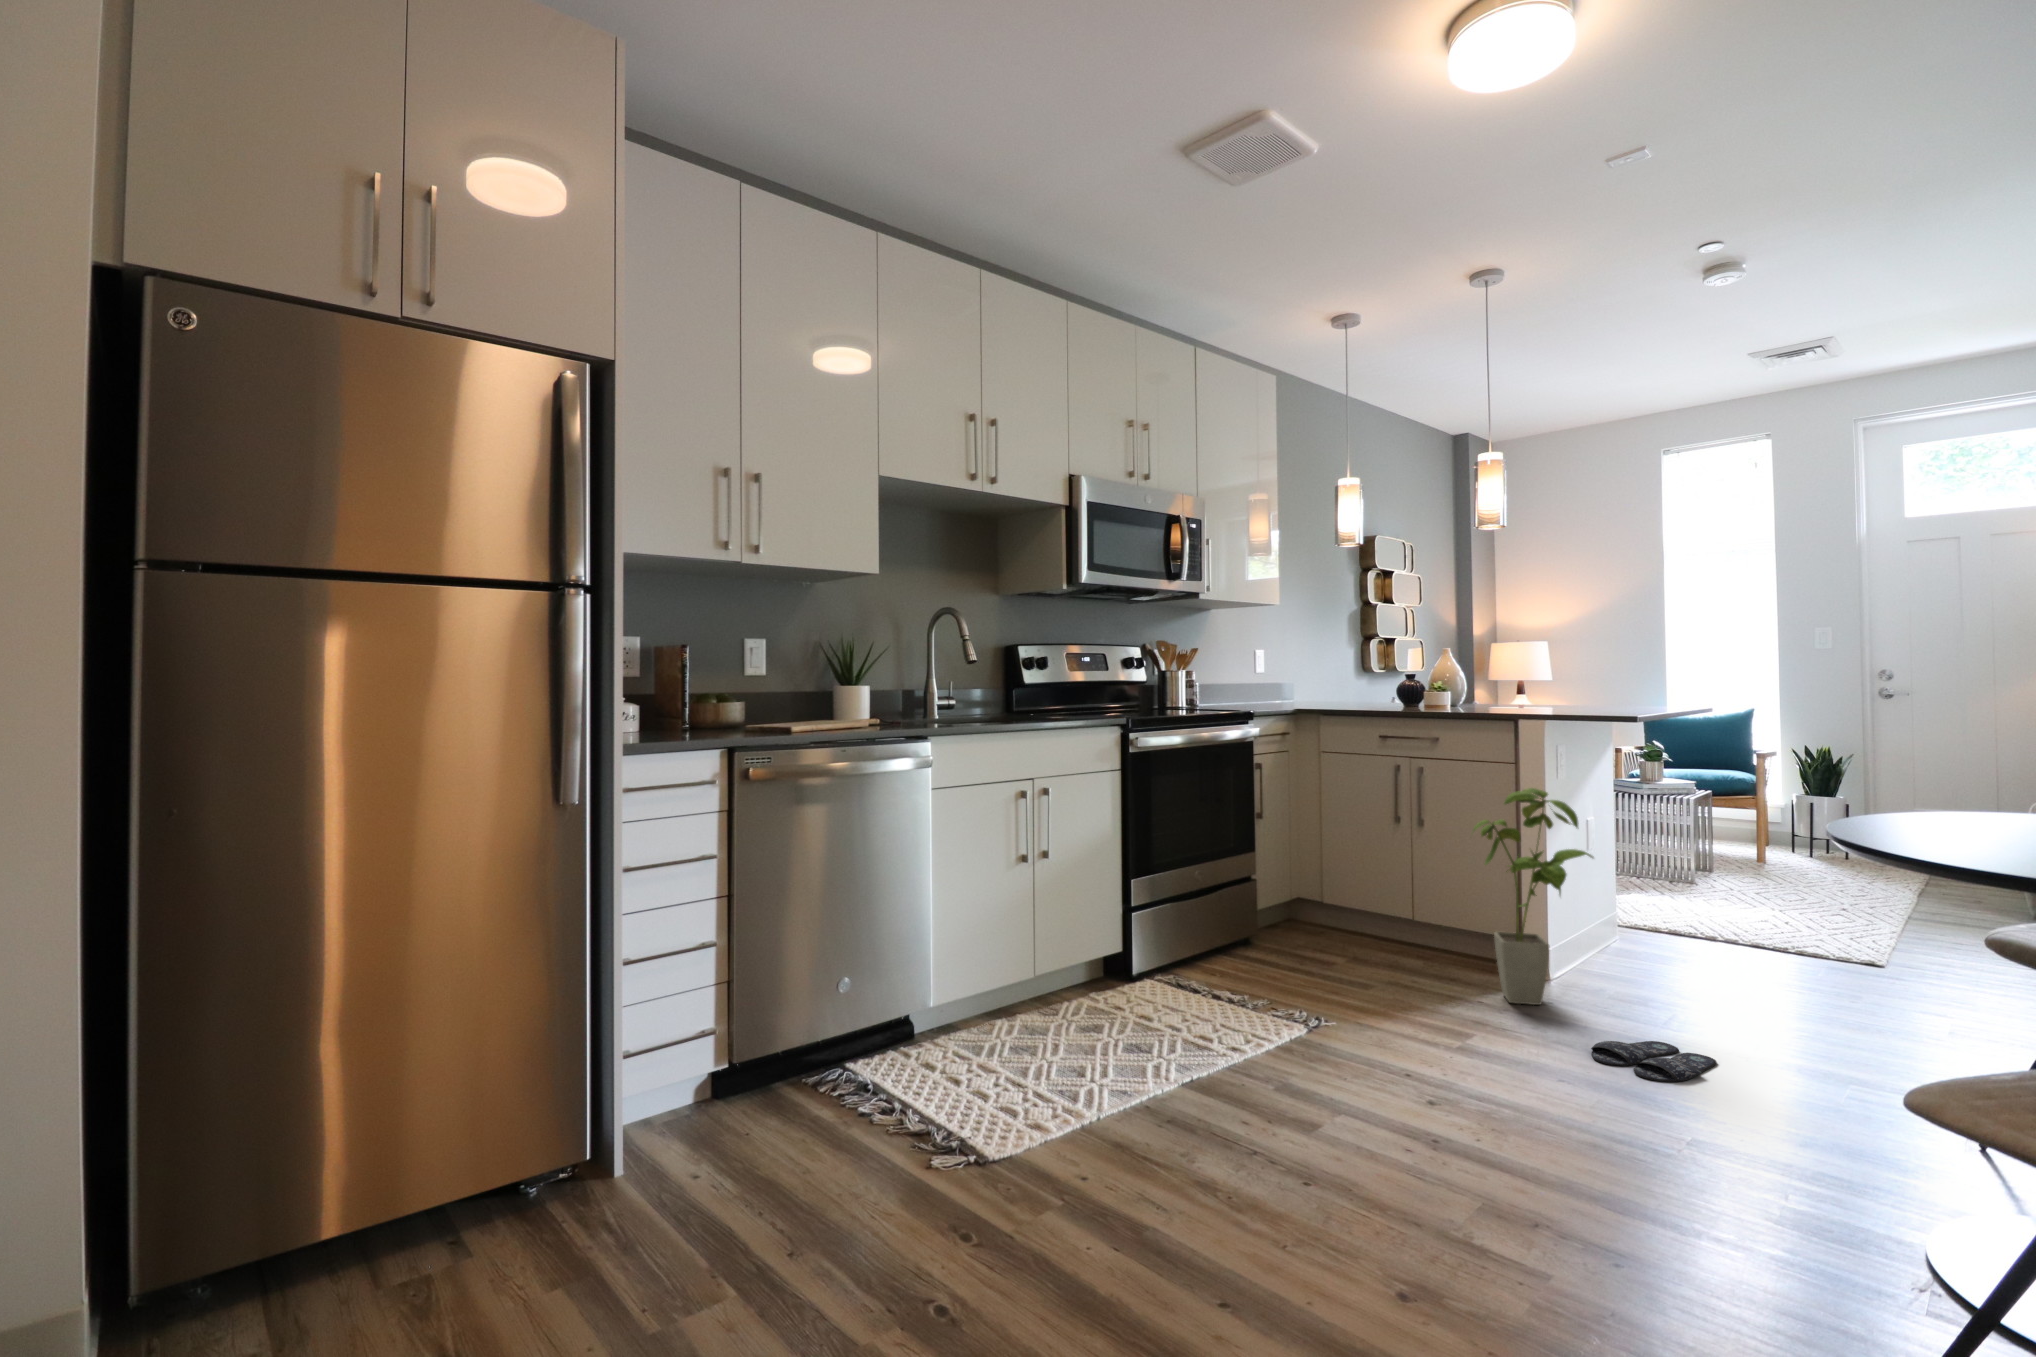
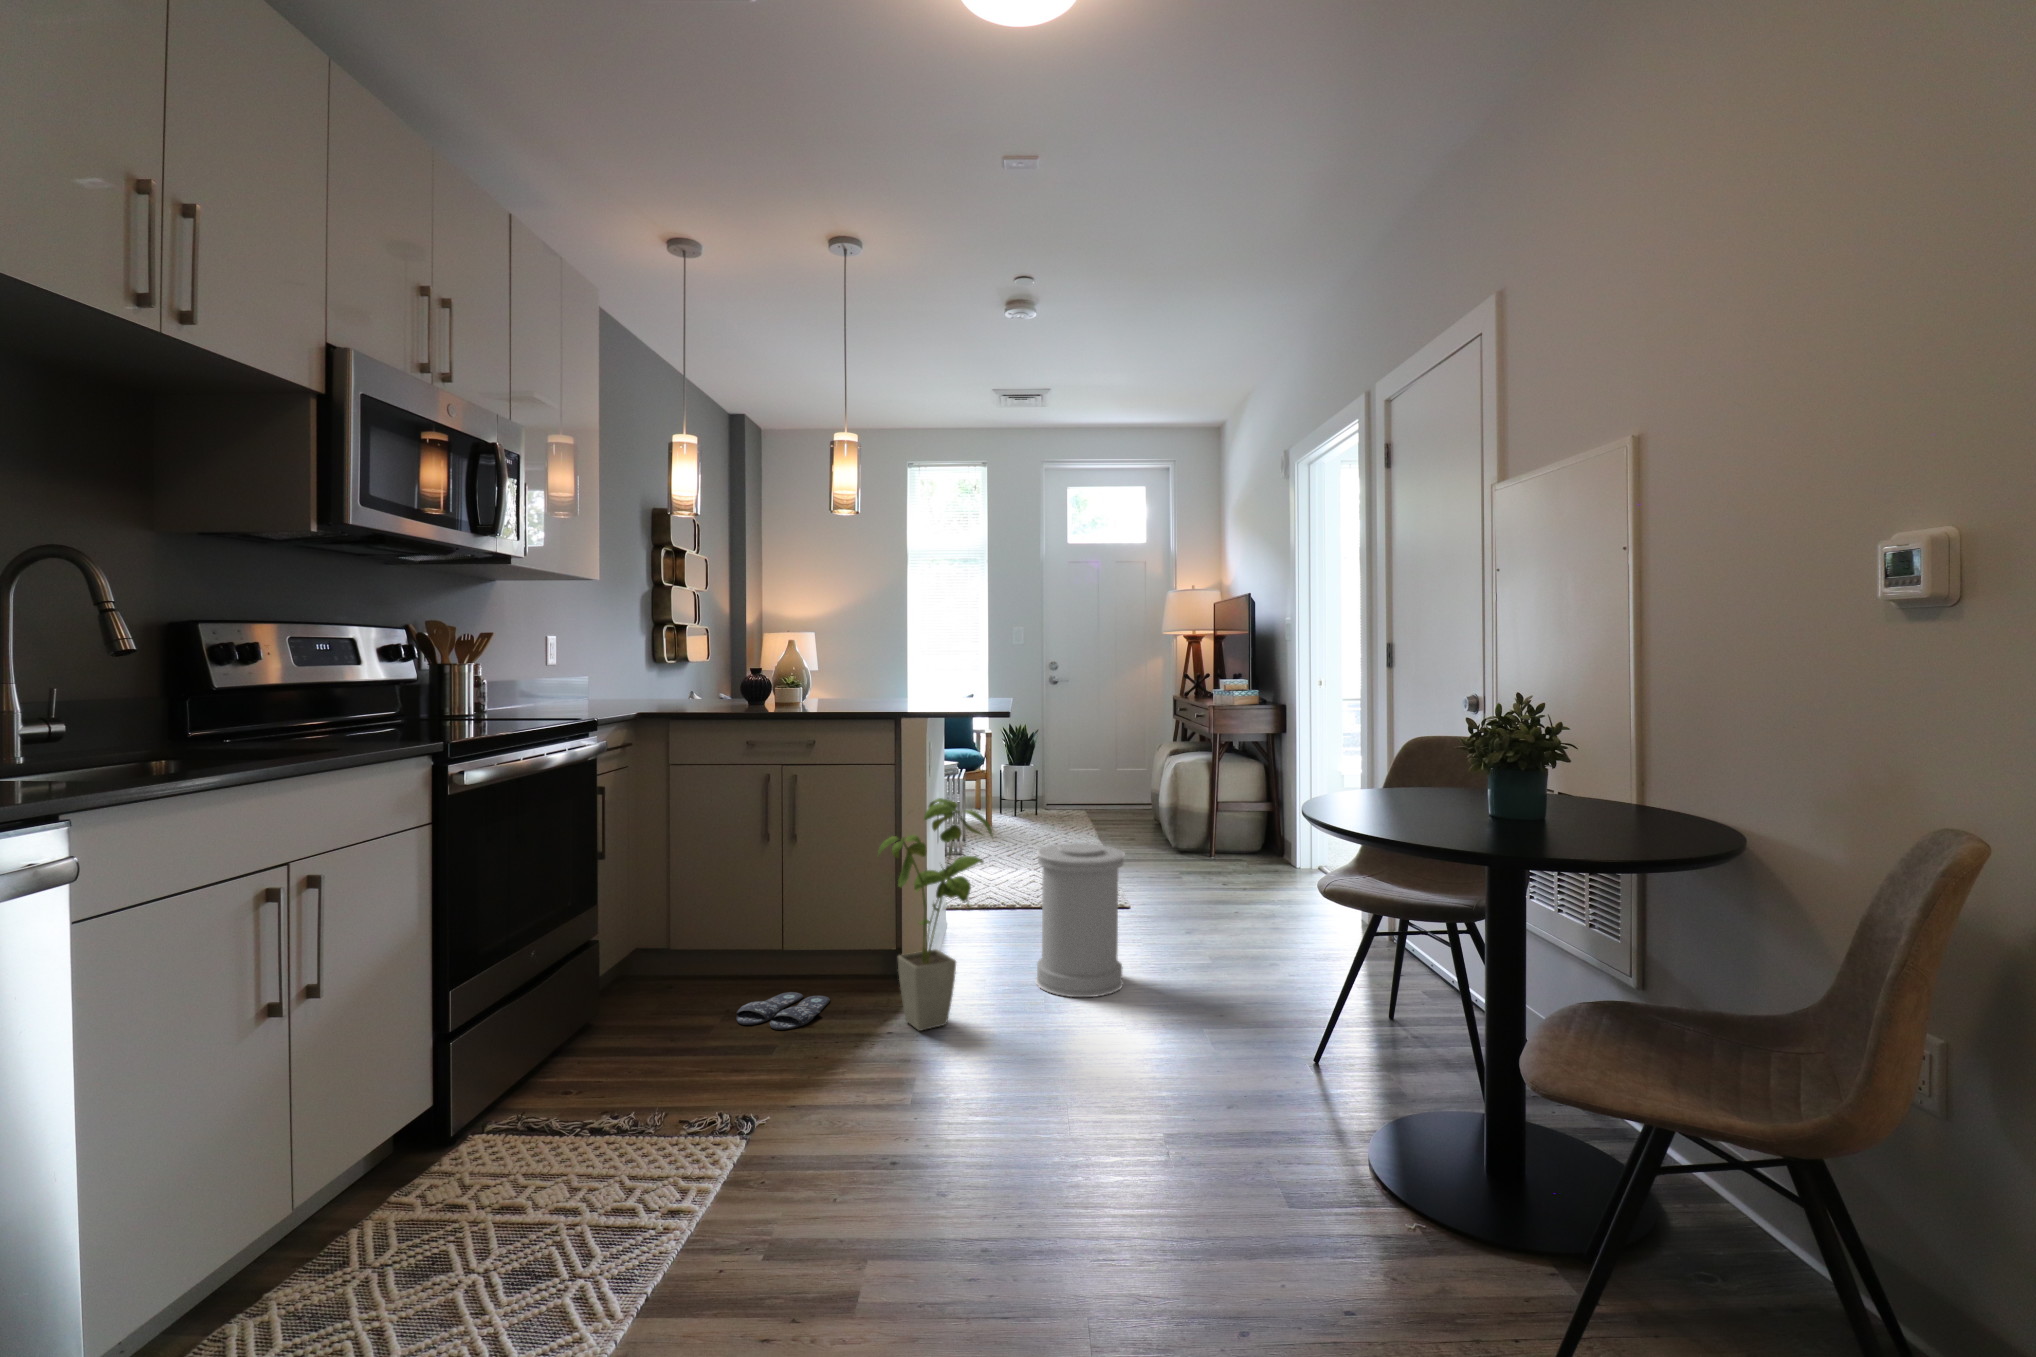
trash can: none [1674,856,1794,1024] -> present [1036,843,1125,997]
slippers: present [1591,1041,1717,1082] -> present [736,992,830,1030]

